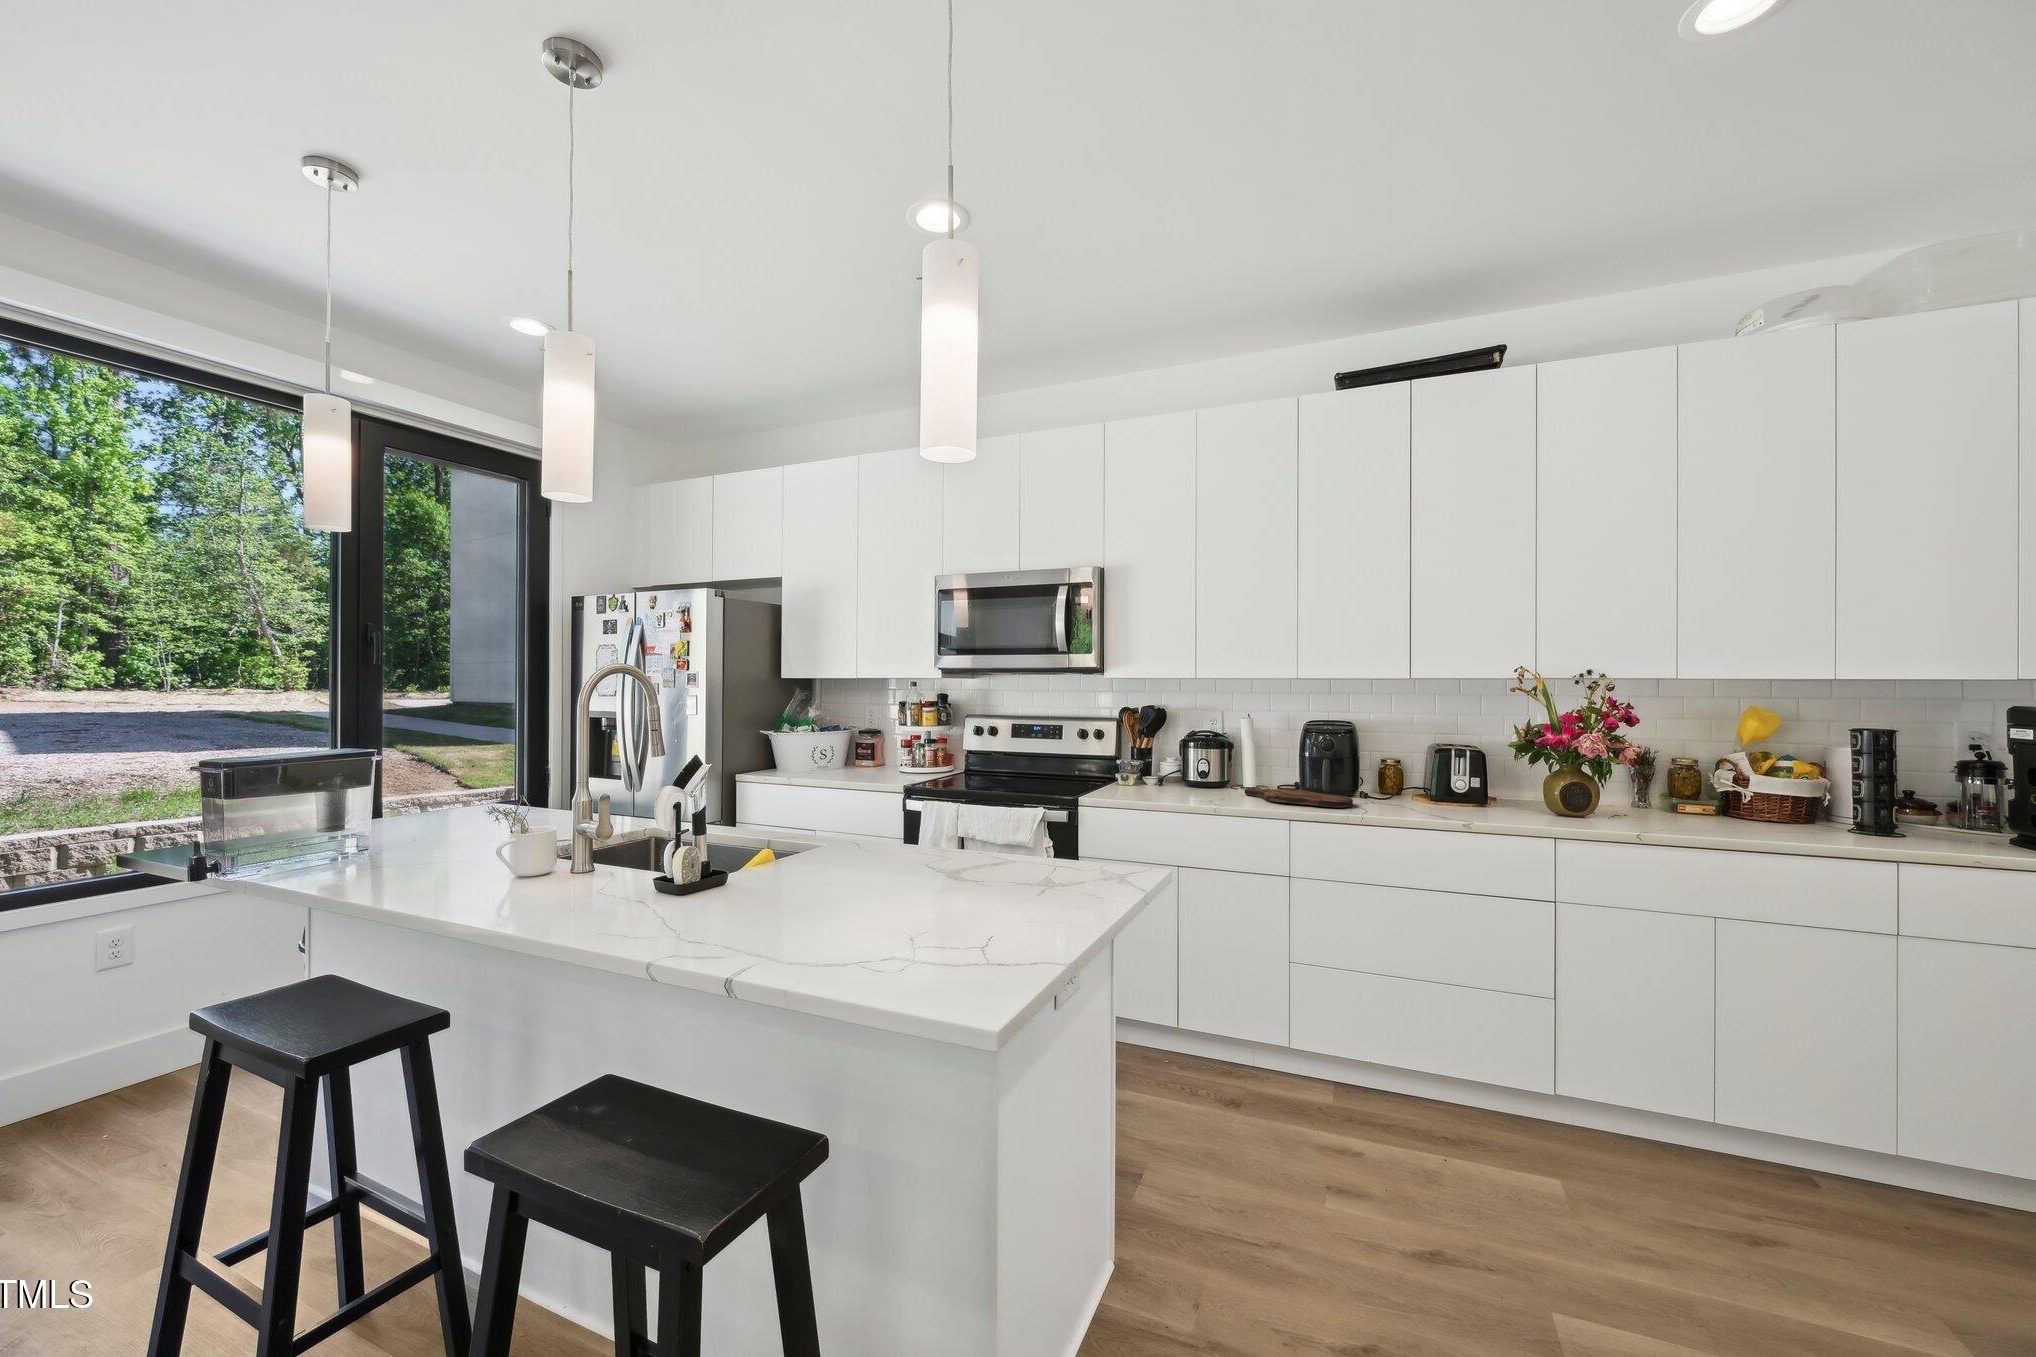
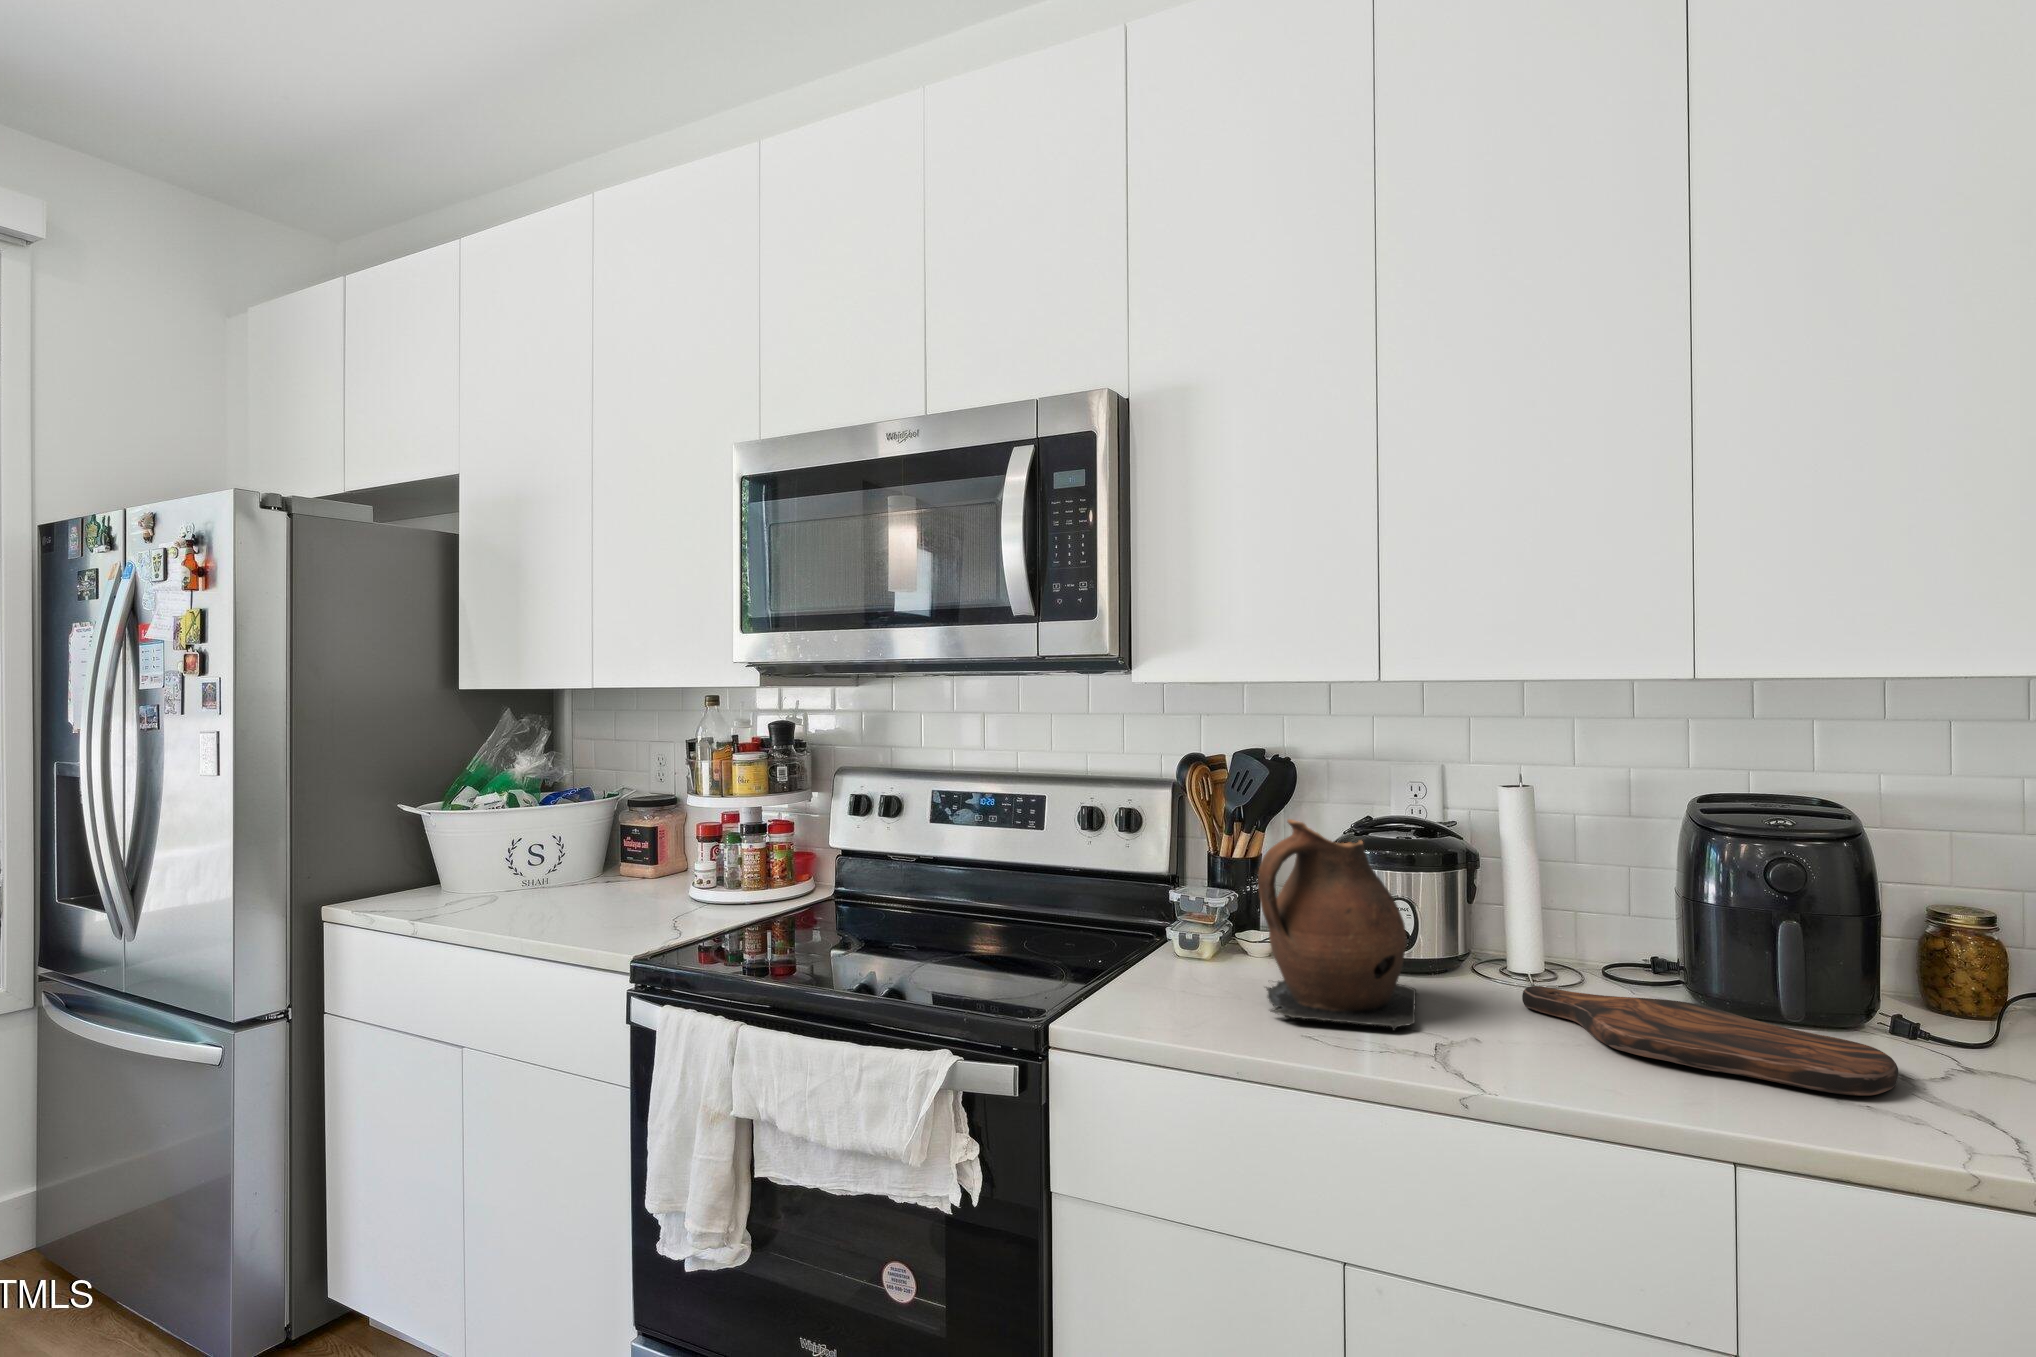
ceramic pitcher: none [1151,727,1208,799] -> present [1258,819,1416,1030]

